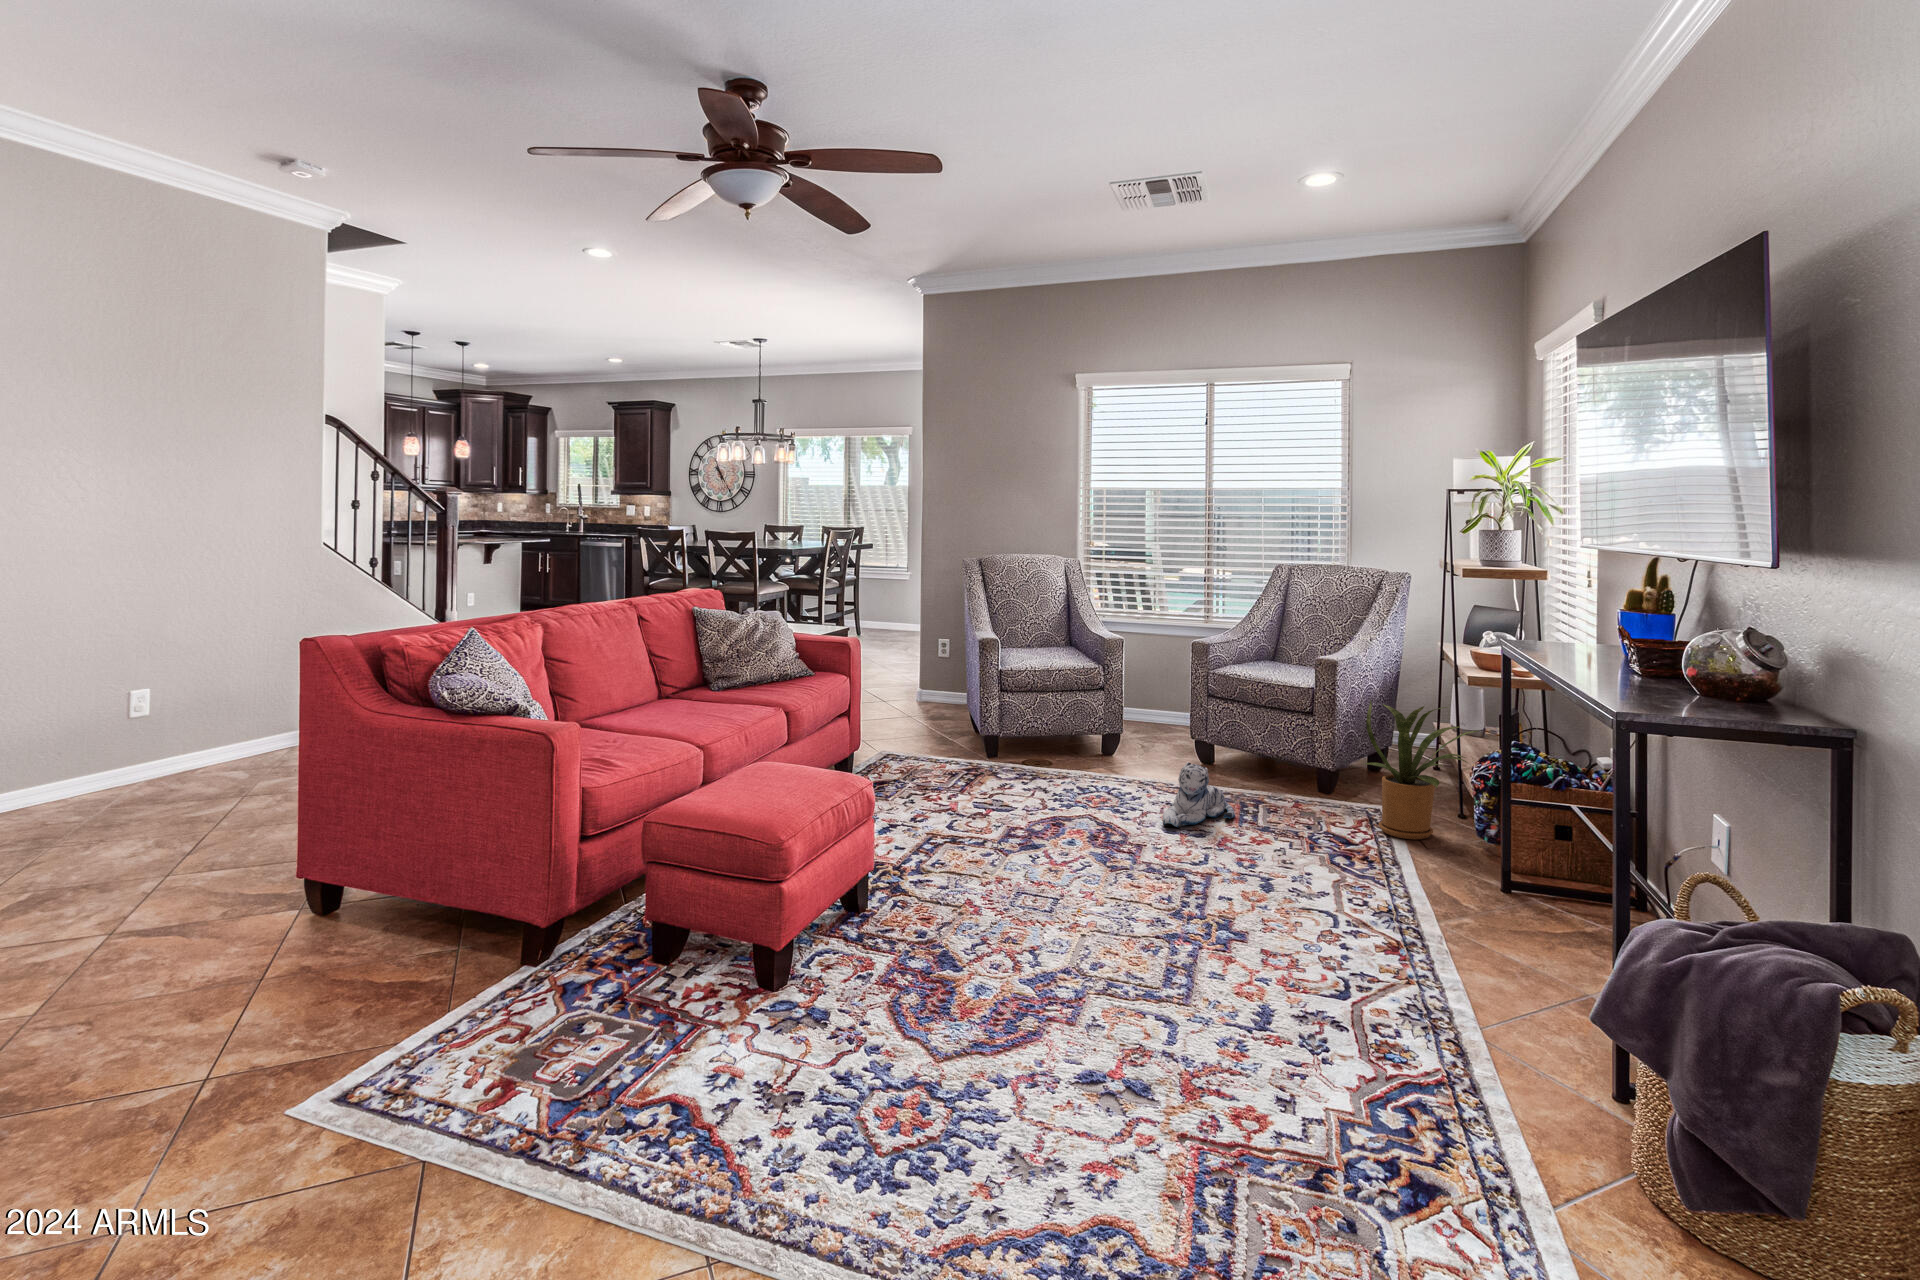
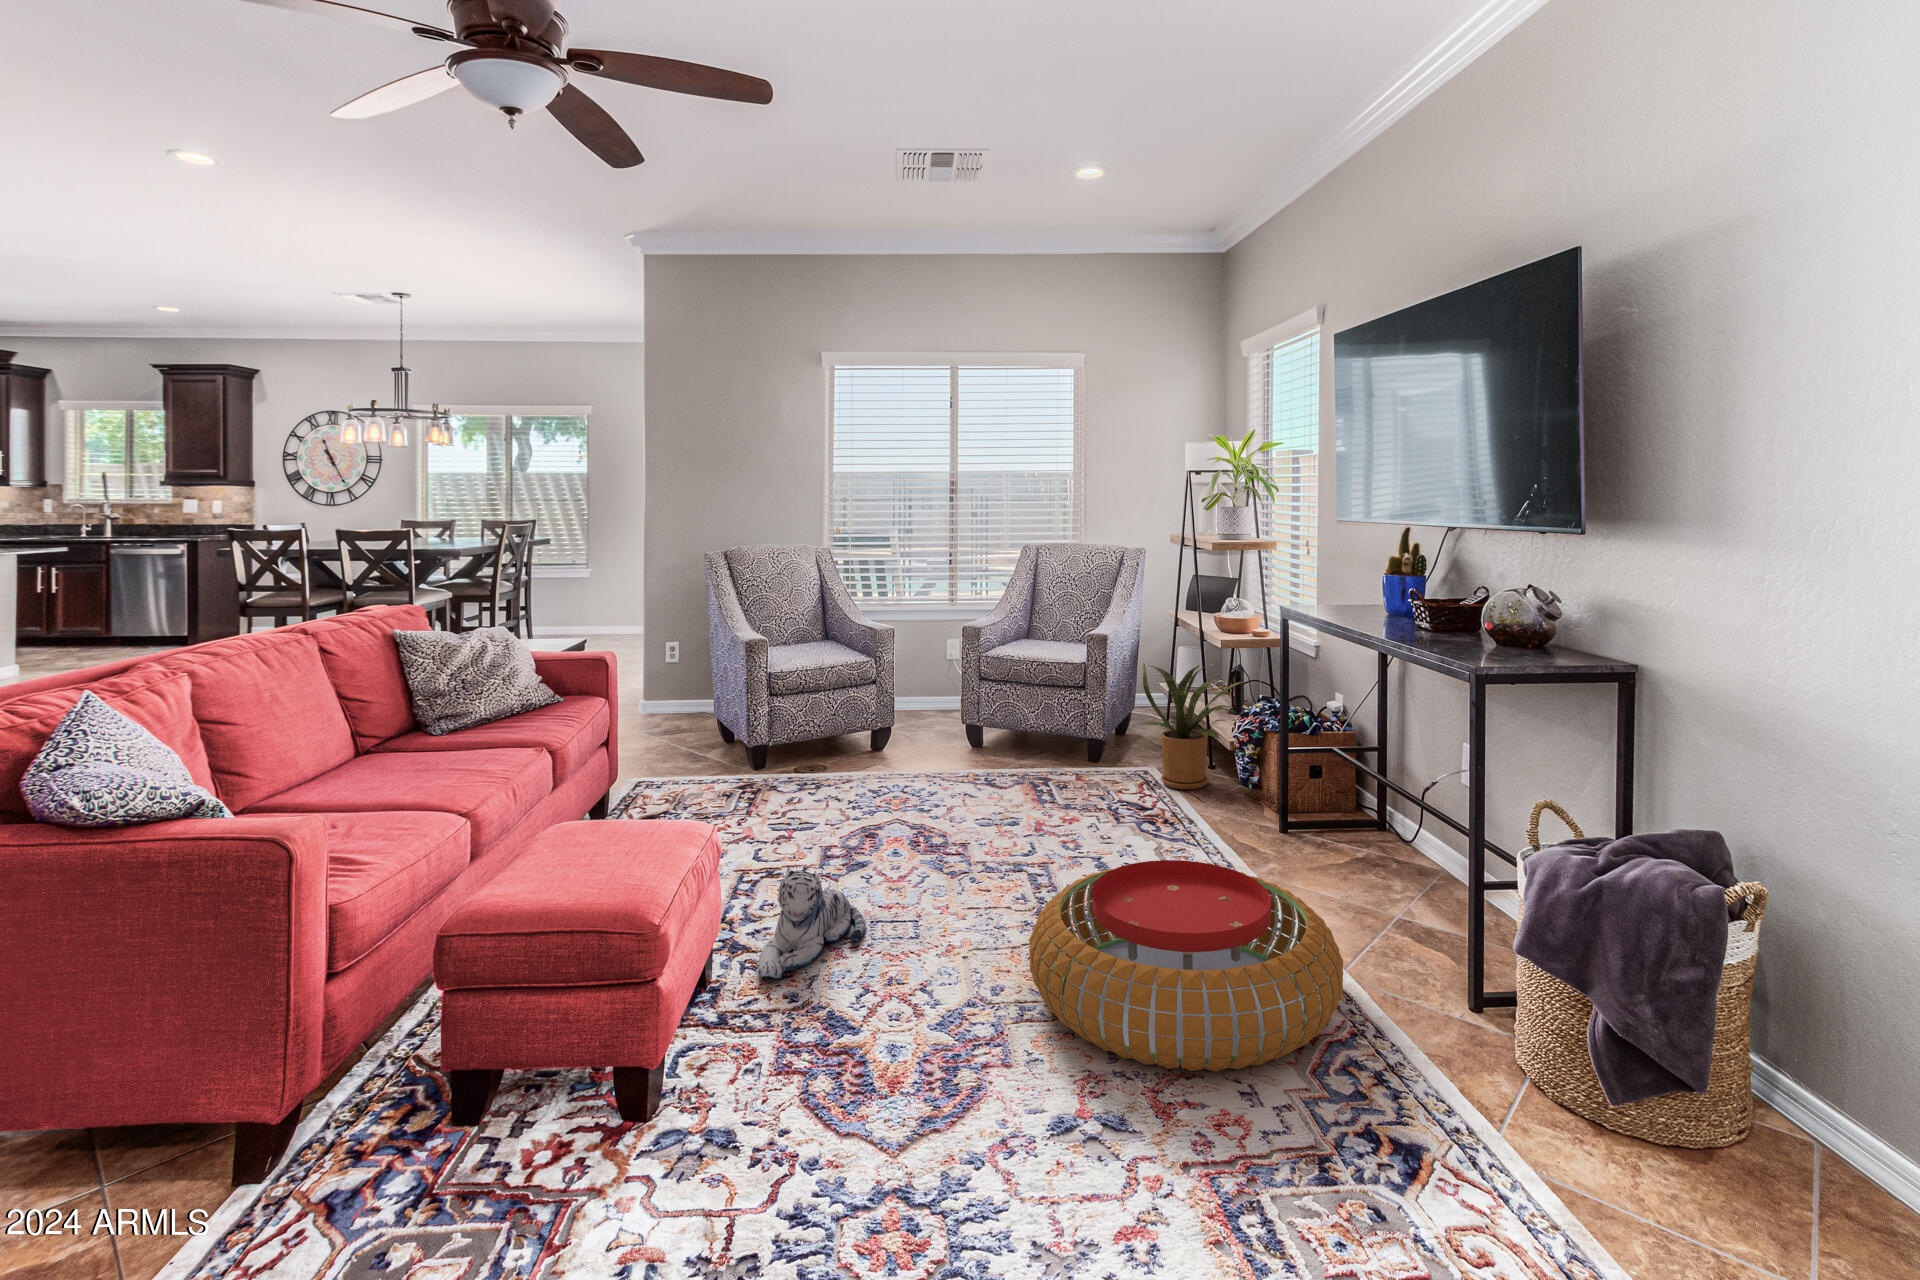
plush toy: present [1163,762,1235,827] -> present [758,870,866,978]
pouf: none [1121,875,1440,1080] -> present [1029,860,1343,1072]

